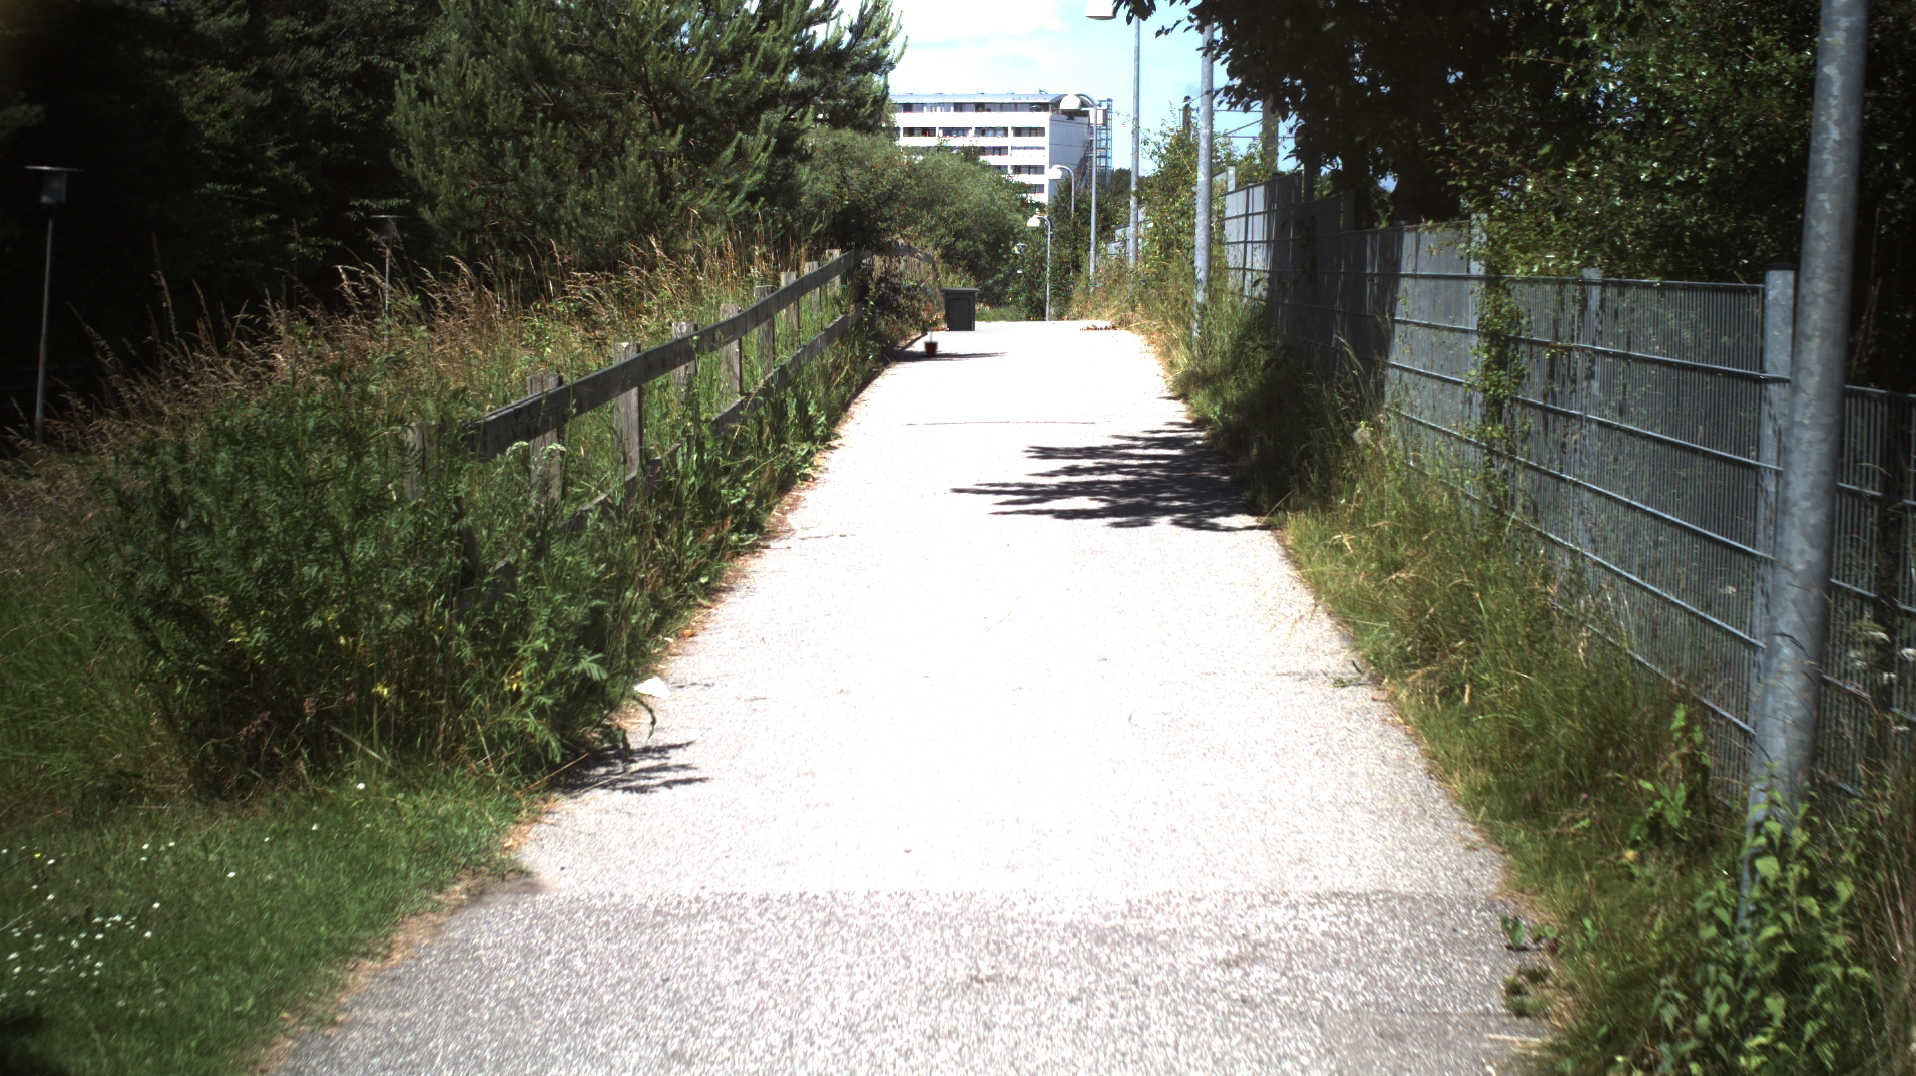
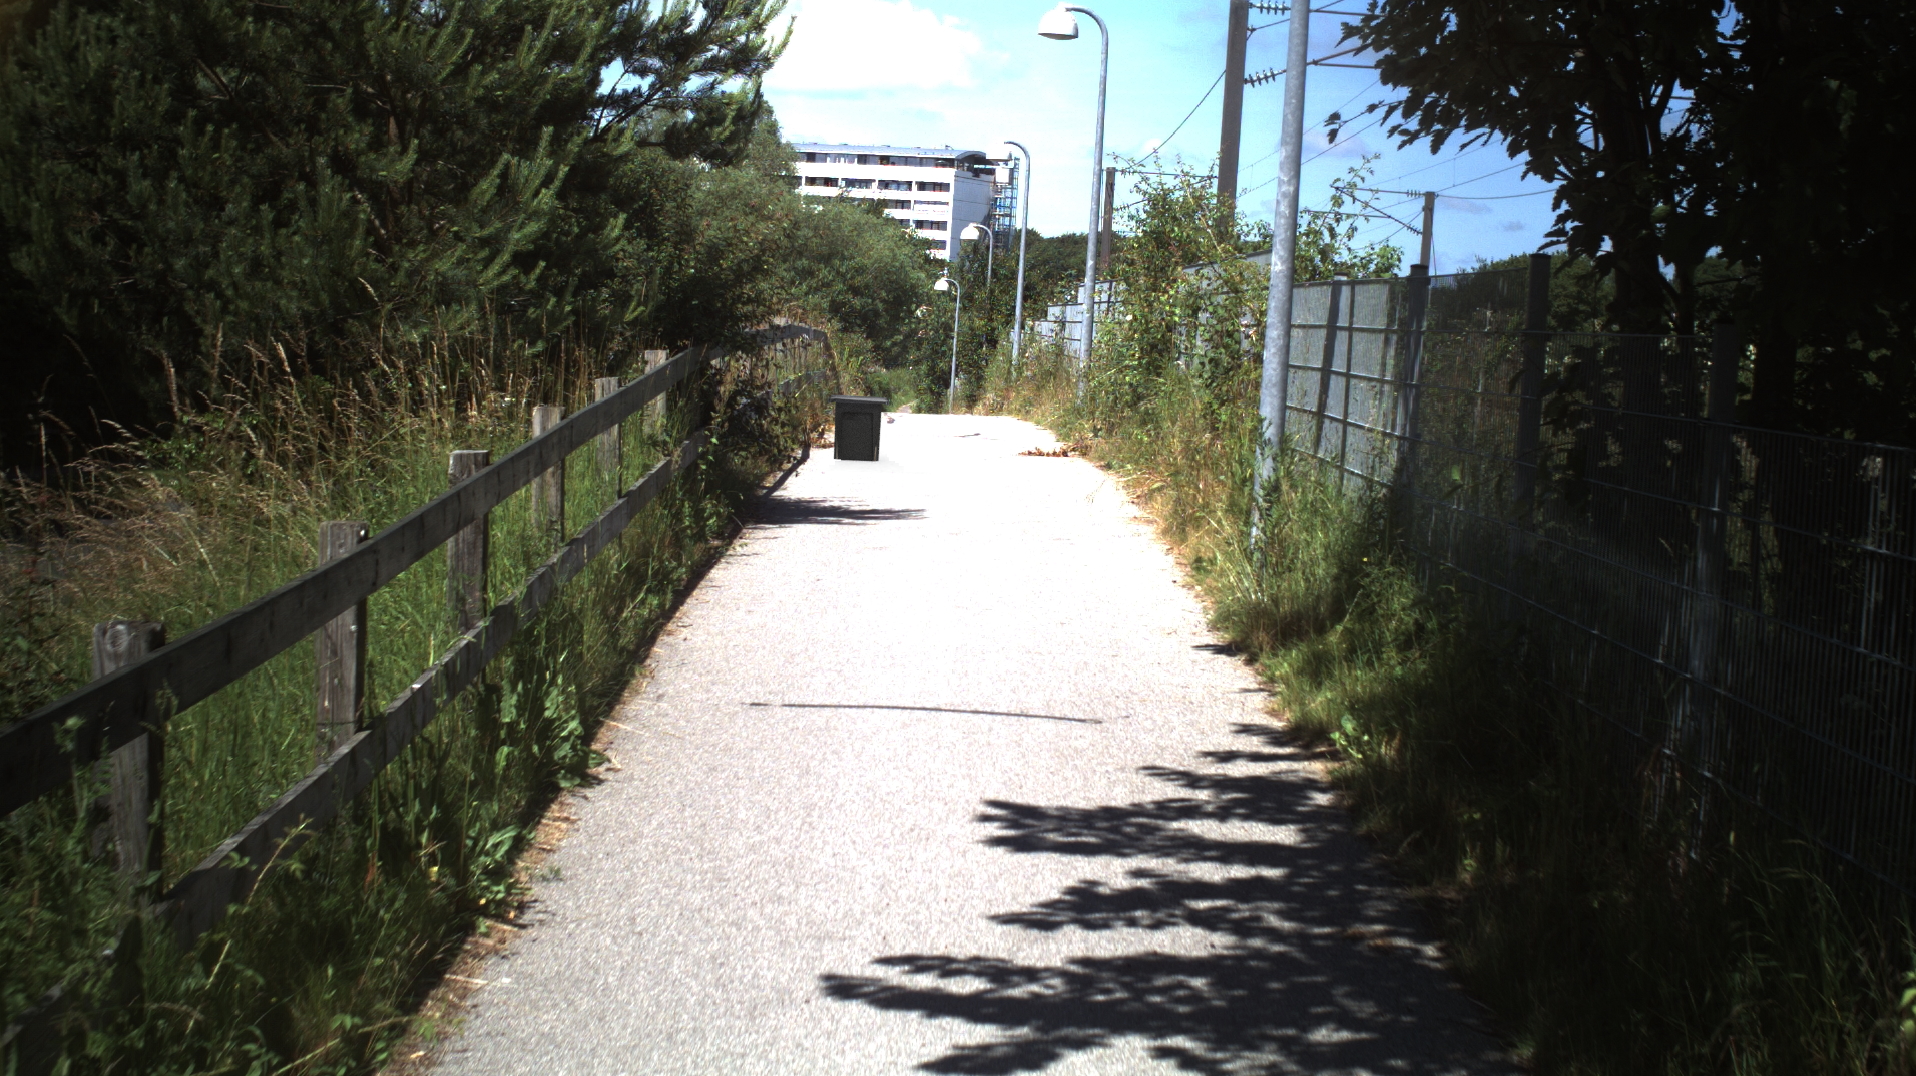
potted plant: present [917,318,946,356] -> none [771,455,837,515]

